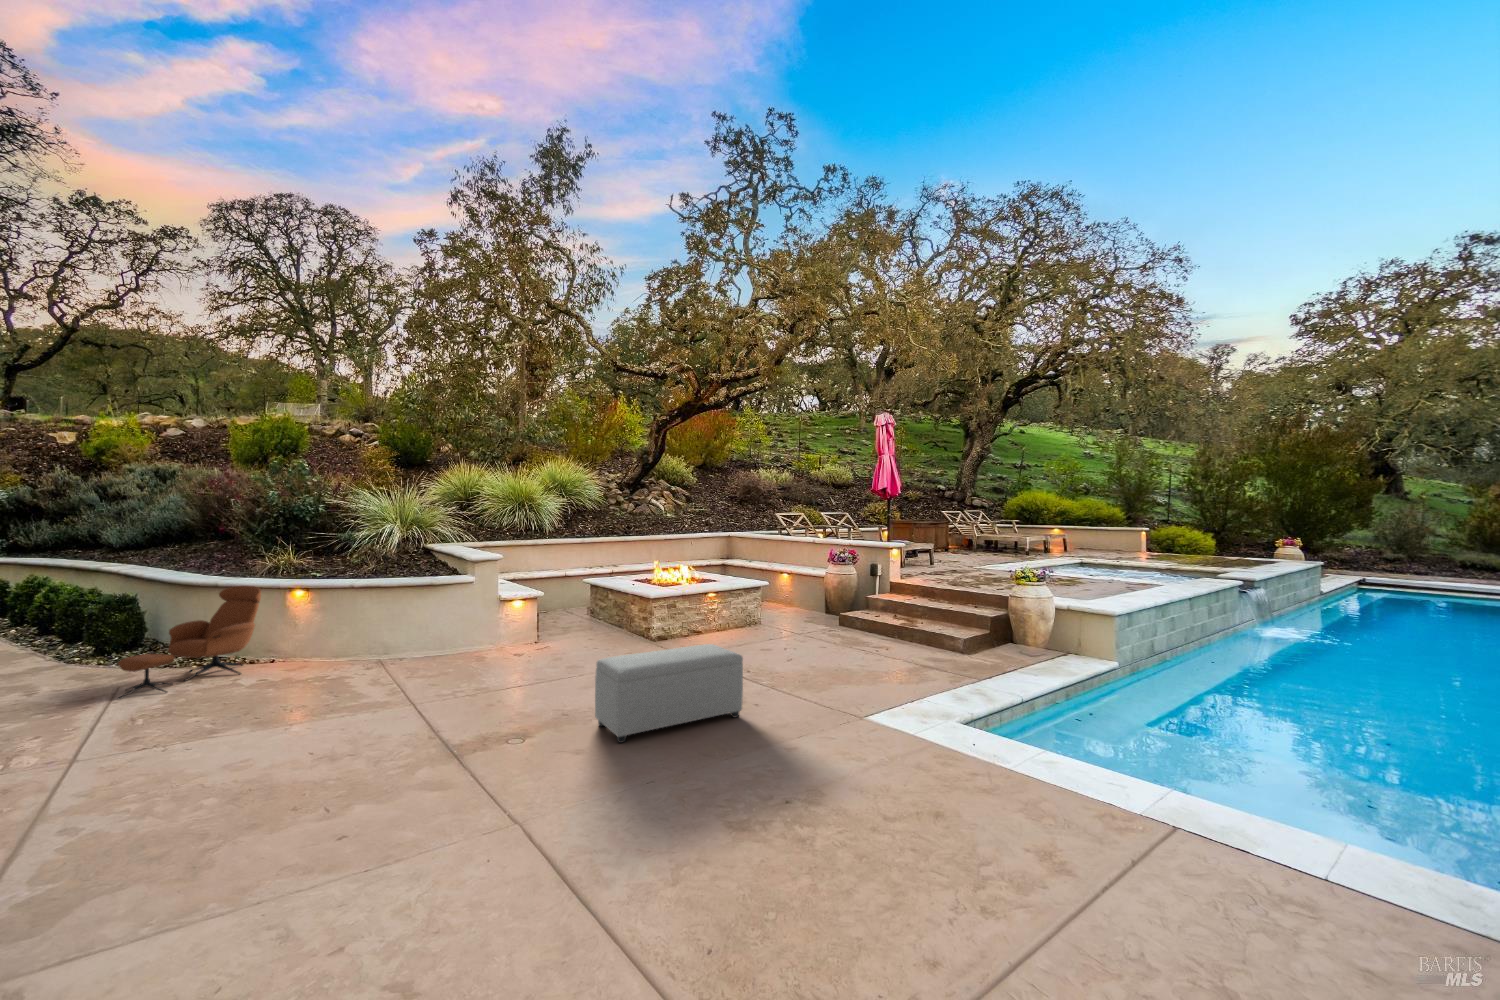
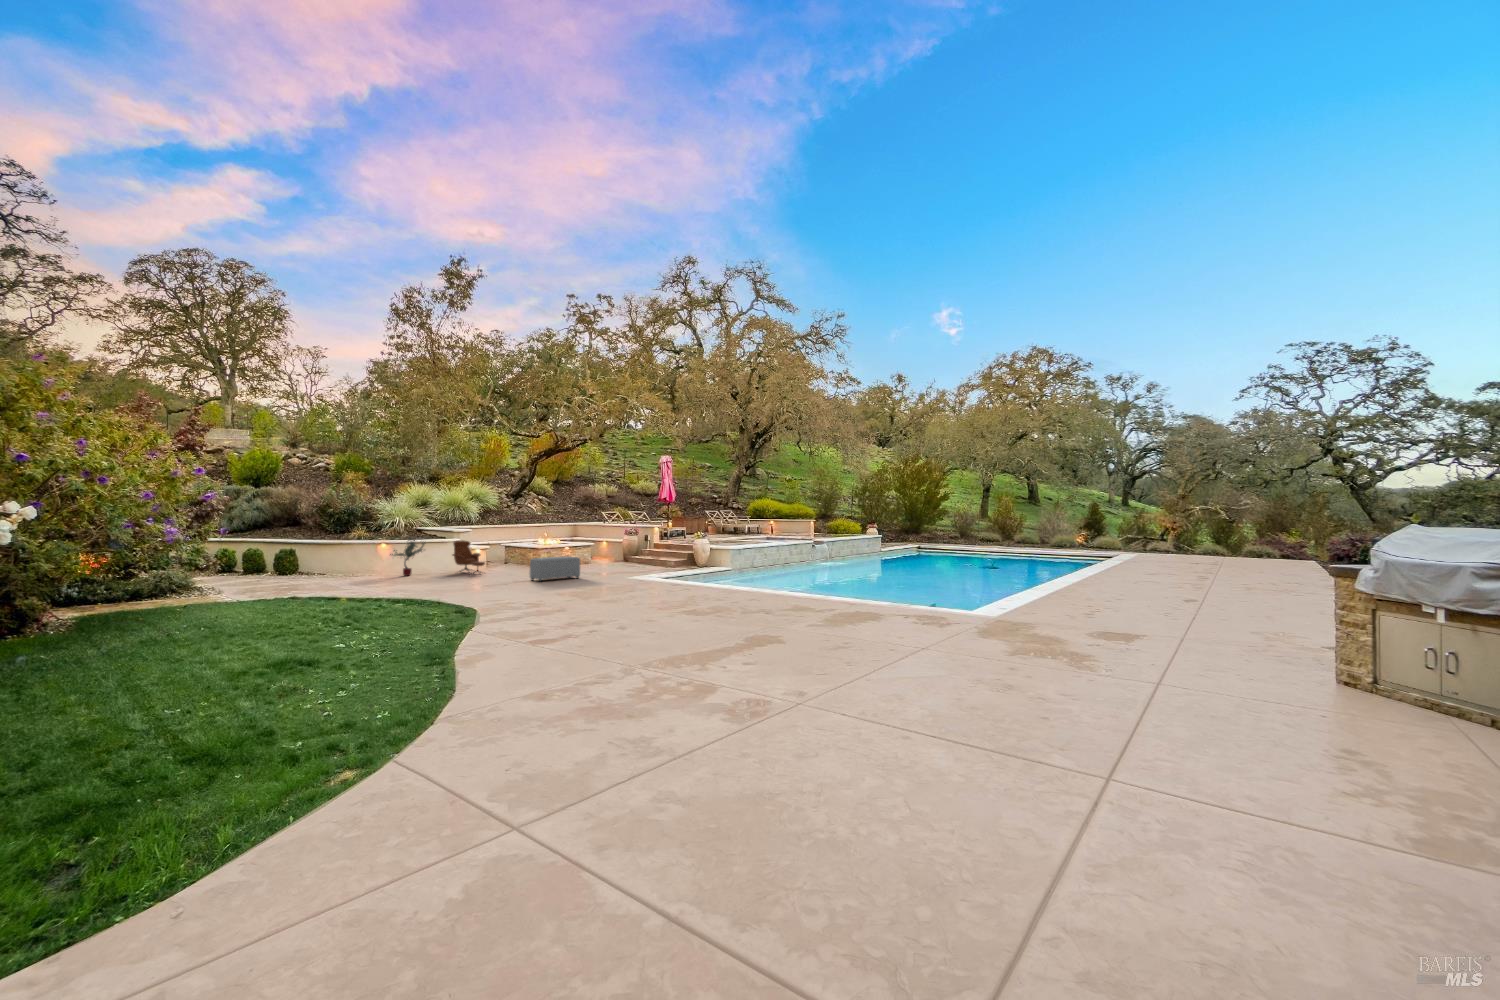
potted tree: none [293,574,383,672] -> present [390,537,425,576]
lounge chair: present [118,586,261,698] -> present [453,540,485,573]

